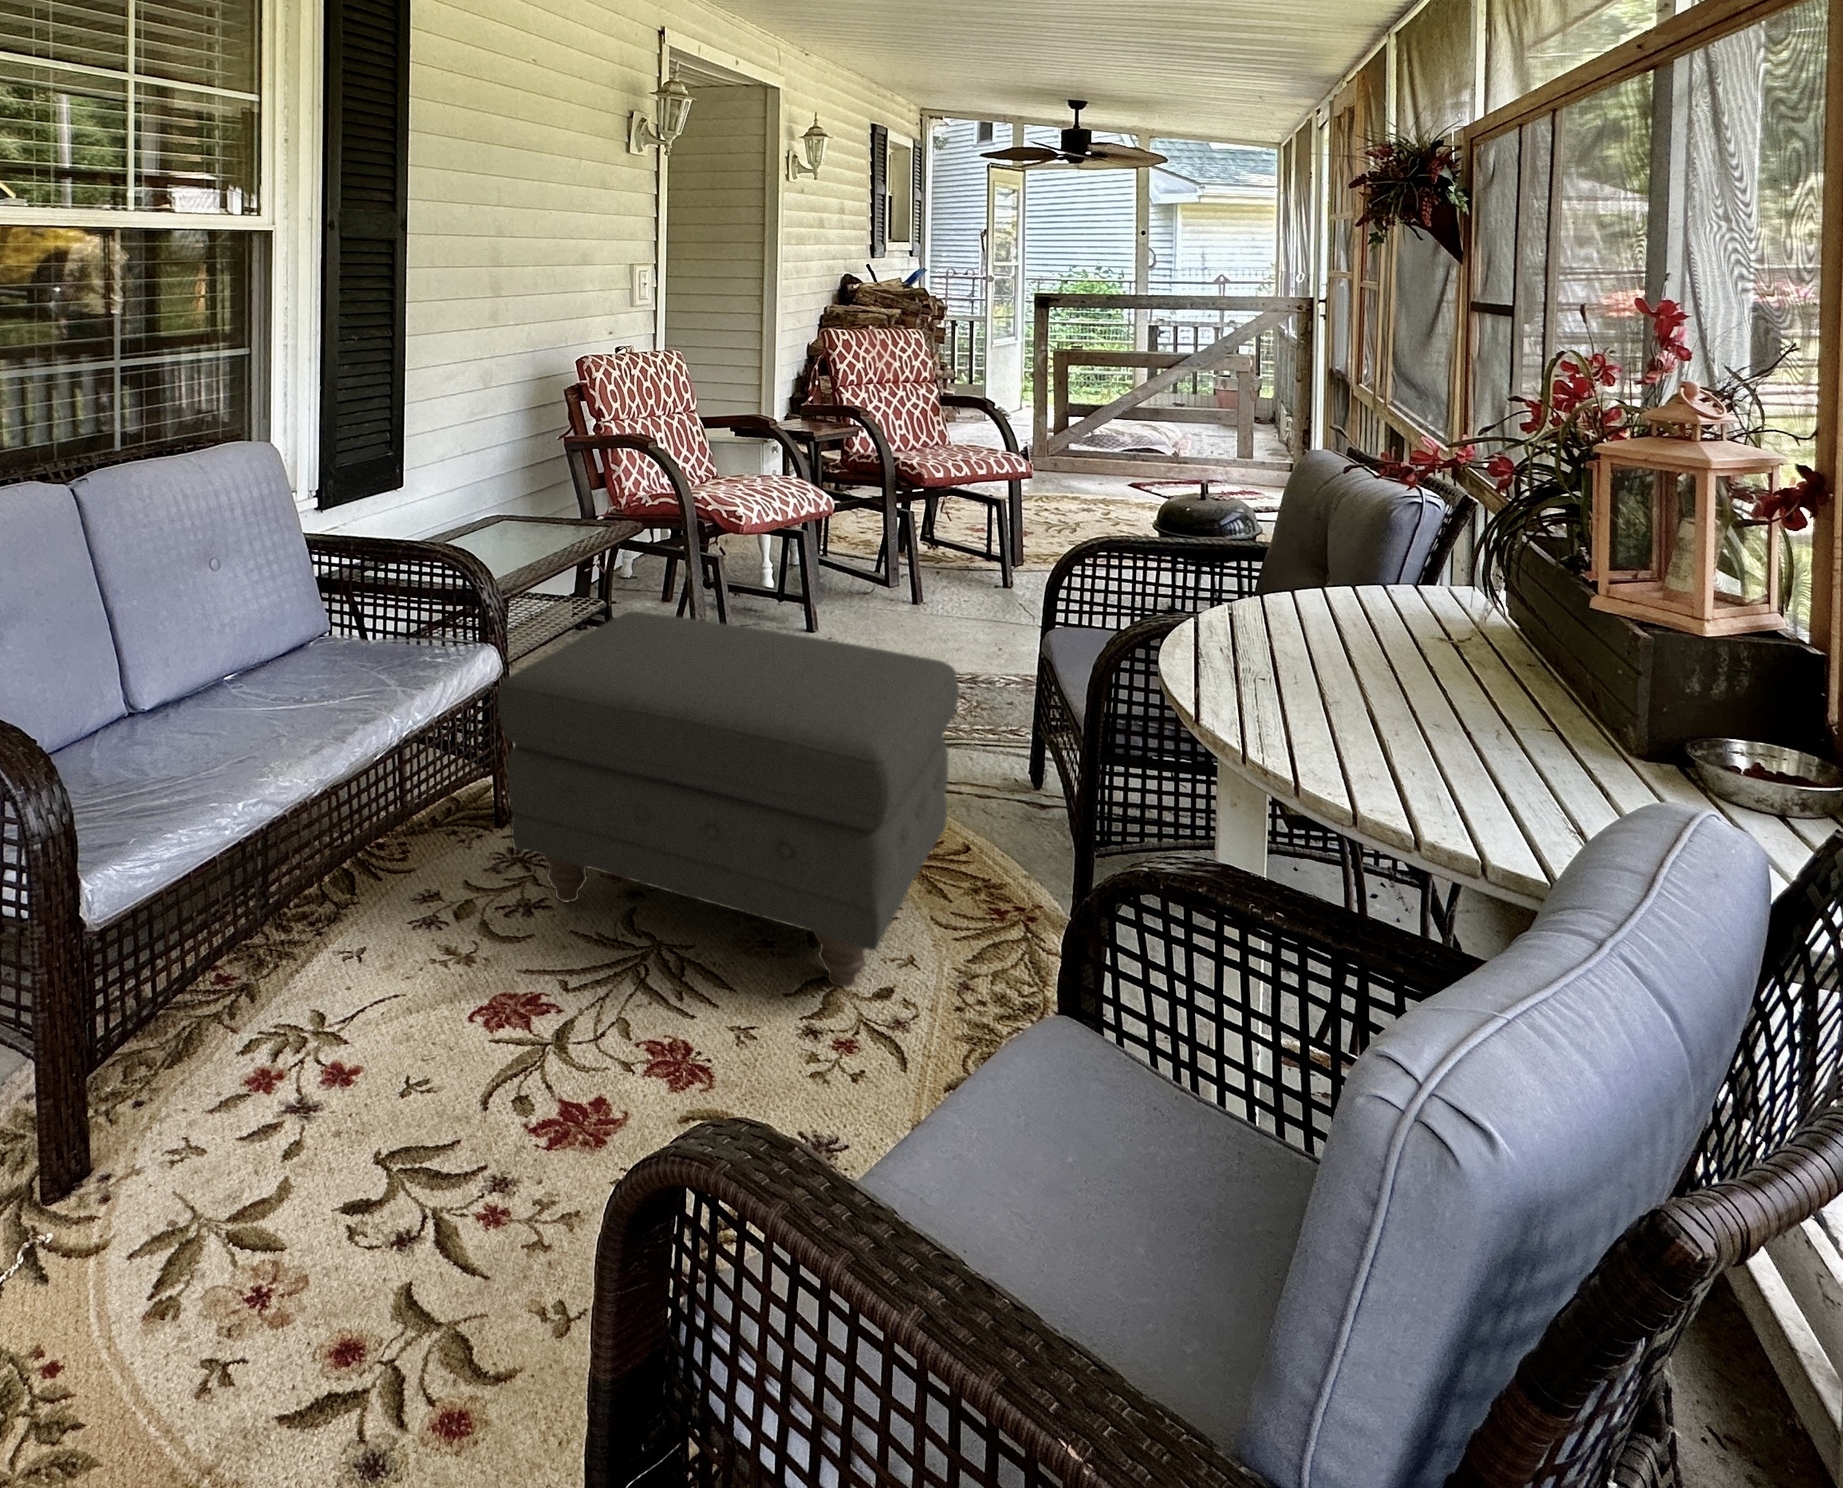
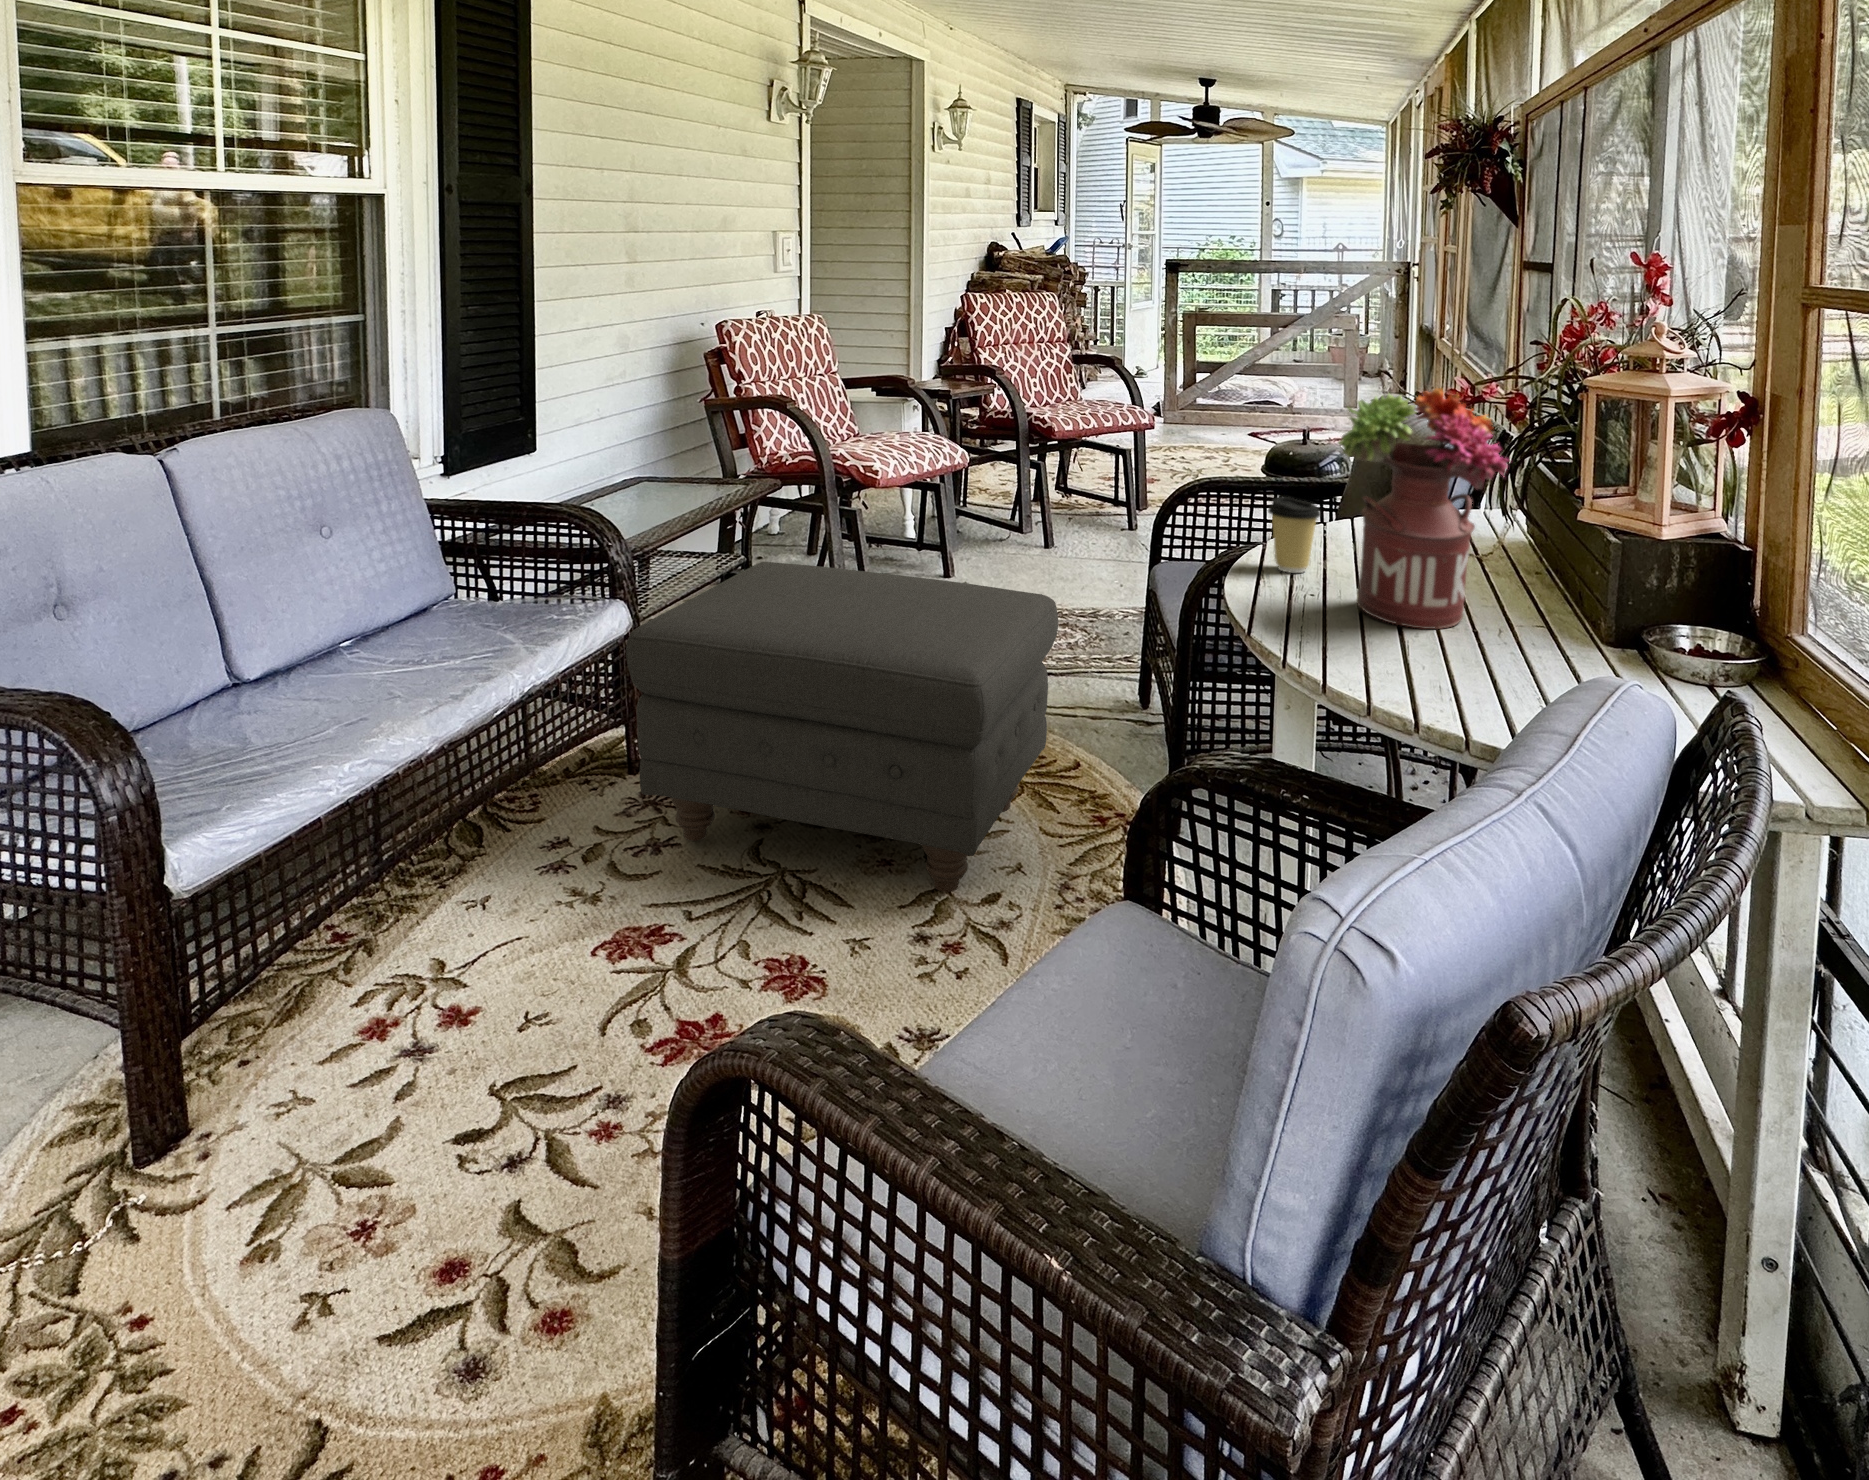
flower arrangement: none [1342,439,1597,738] -> present [1338,388,1510,629]
coffee cup: none [1234,565,1306,656] -> present [1268,497,1321,573]

